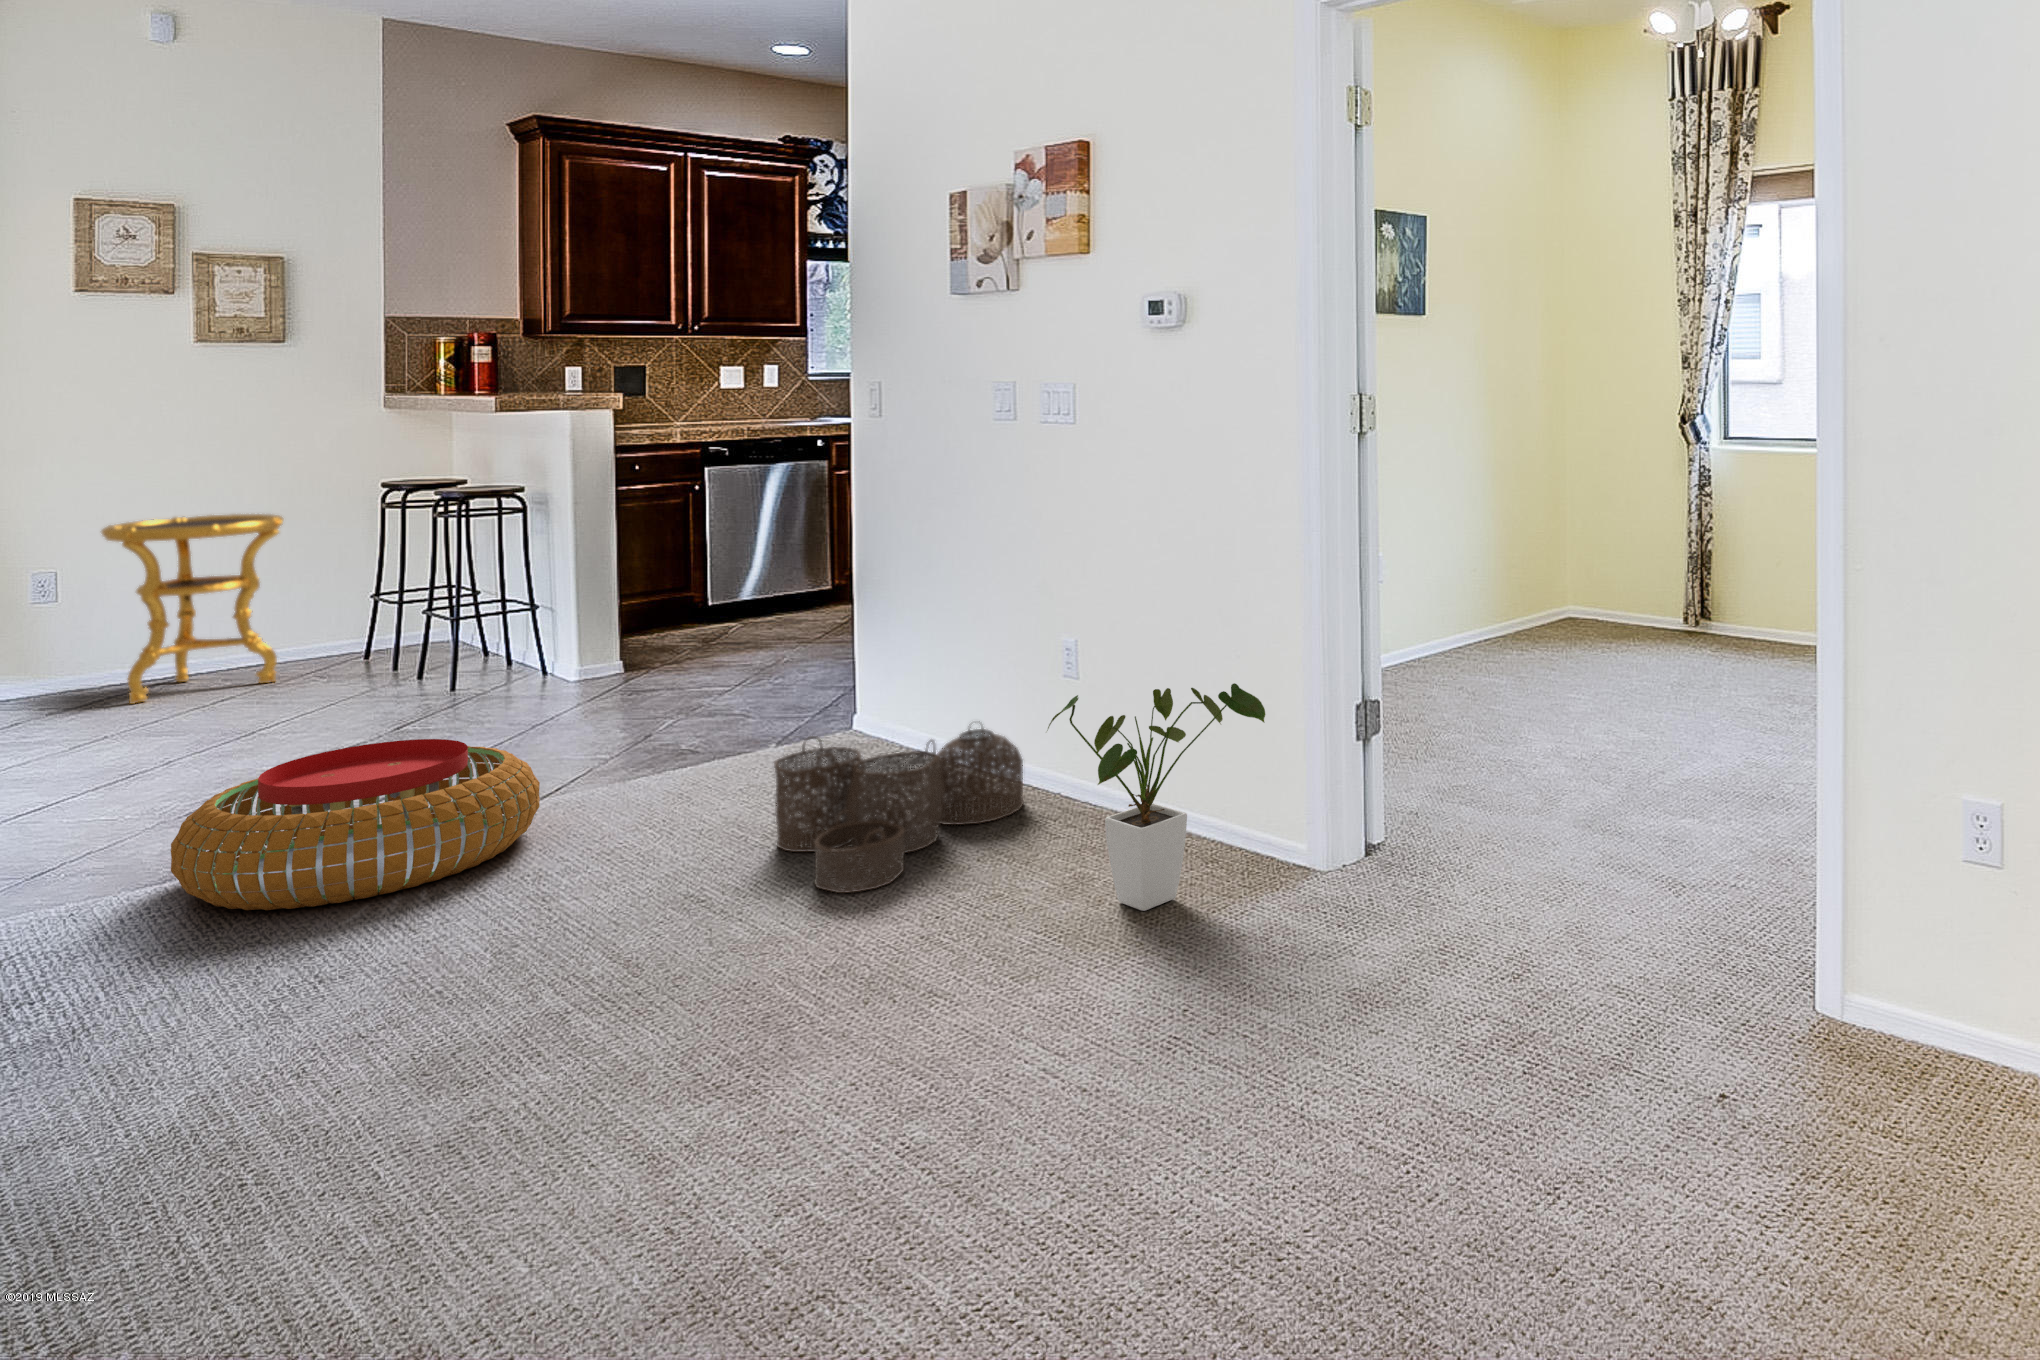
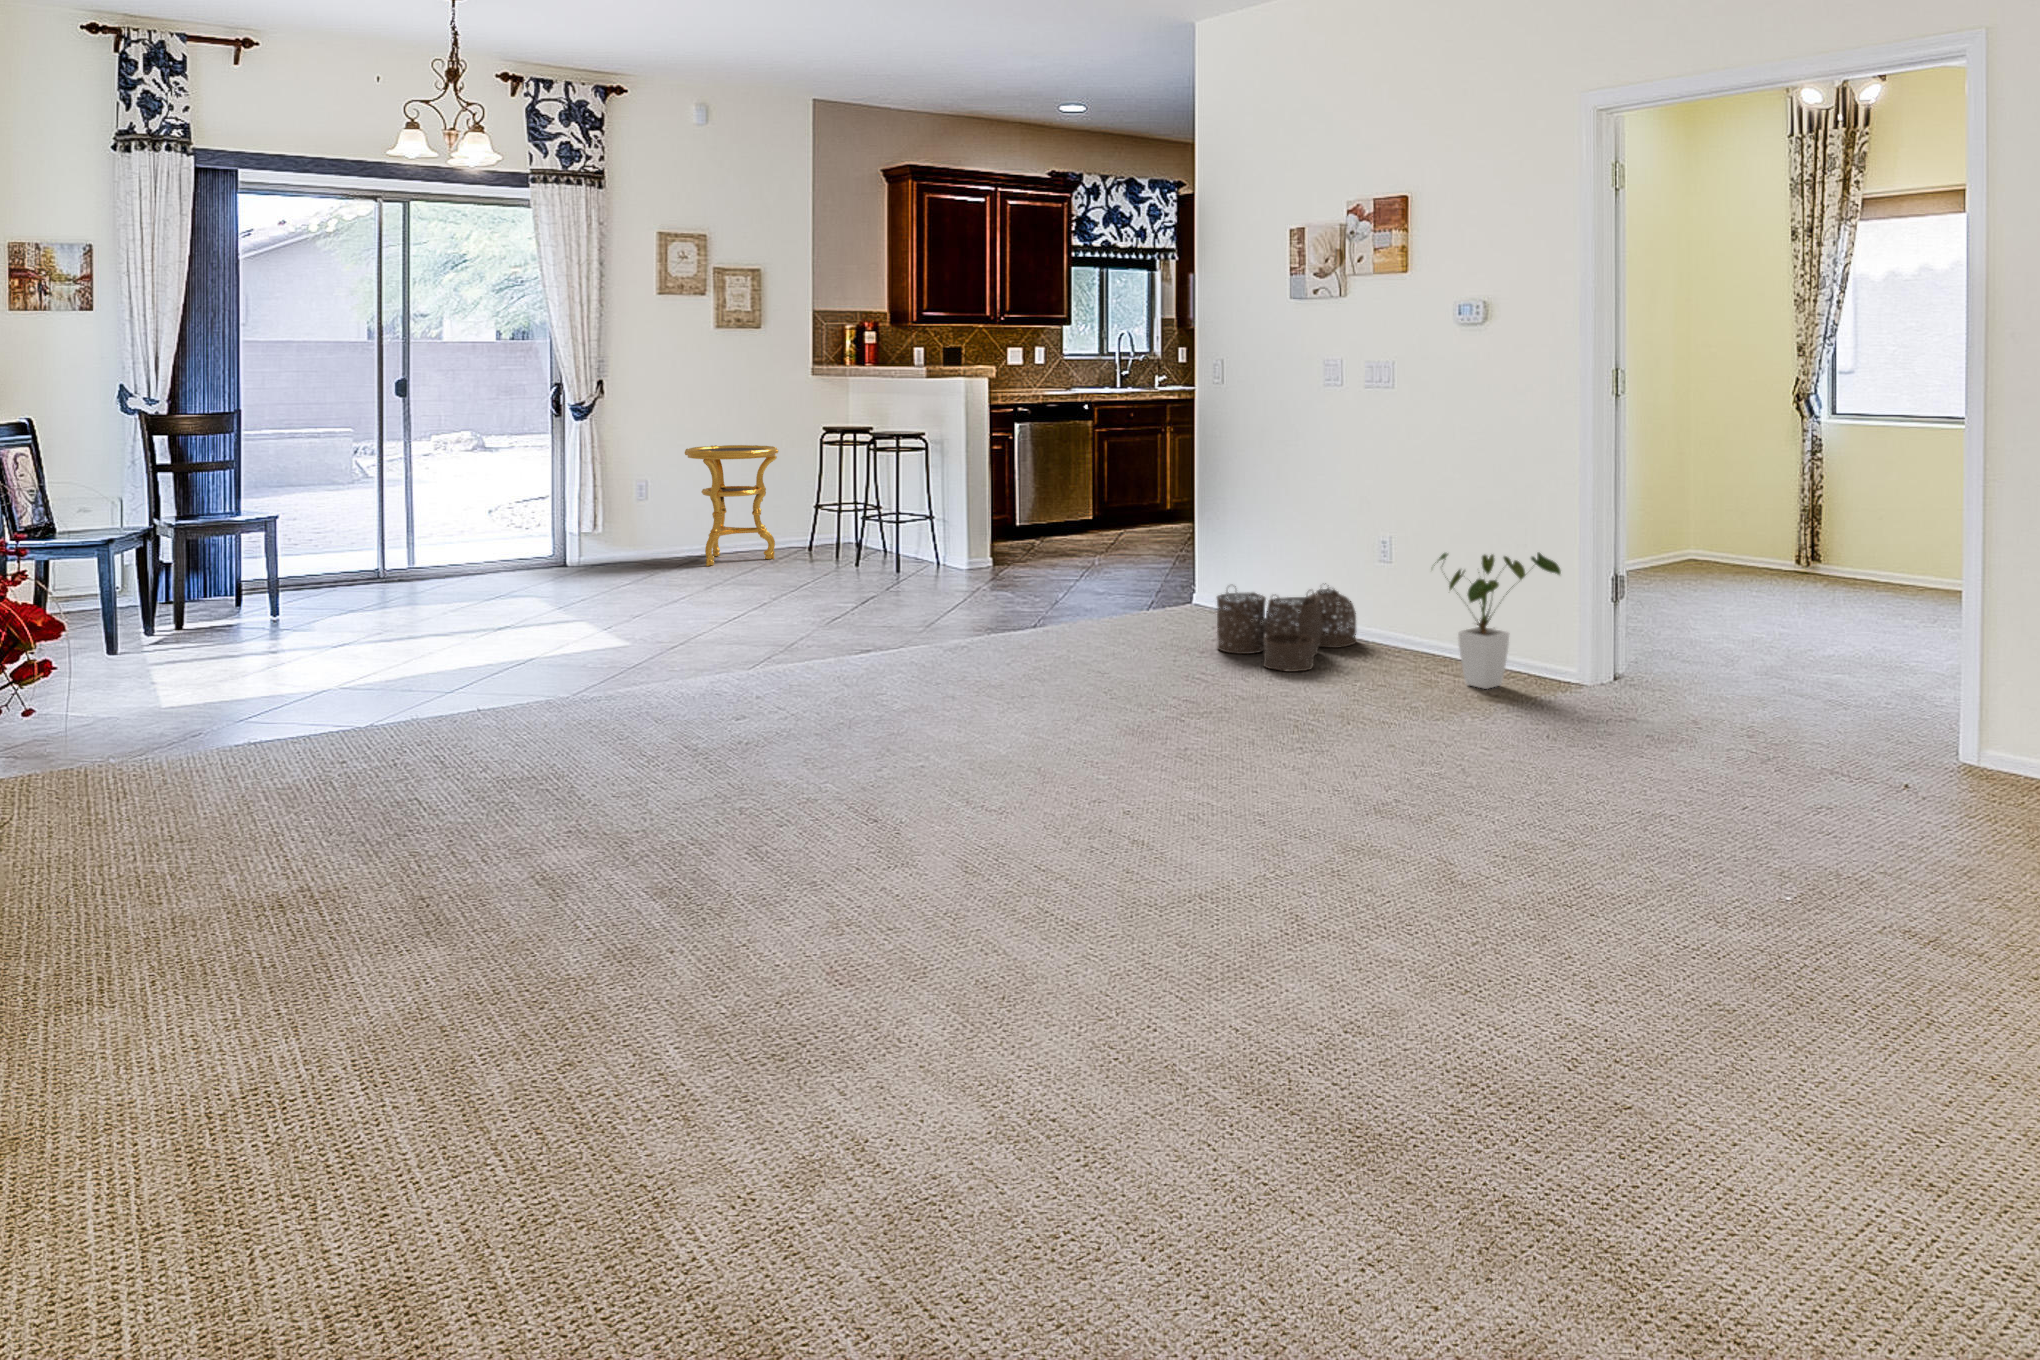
pouf: present [171,739,540,910] -> none [897,575,1069,659]

